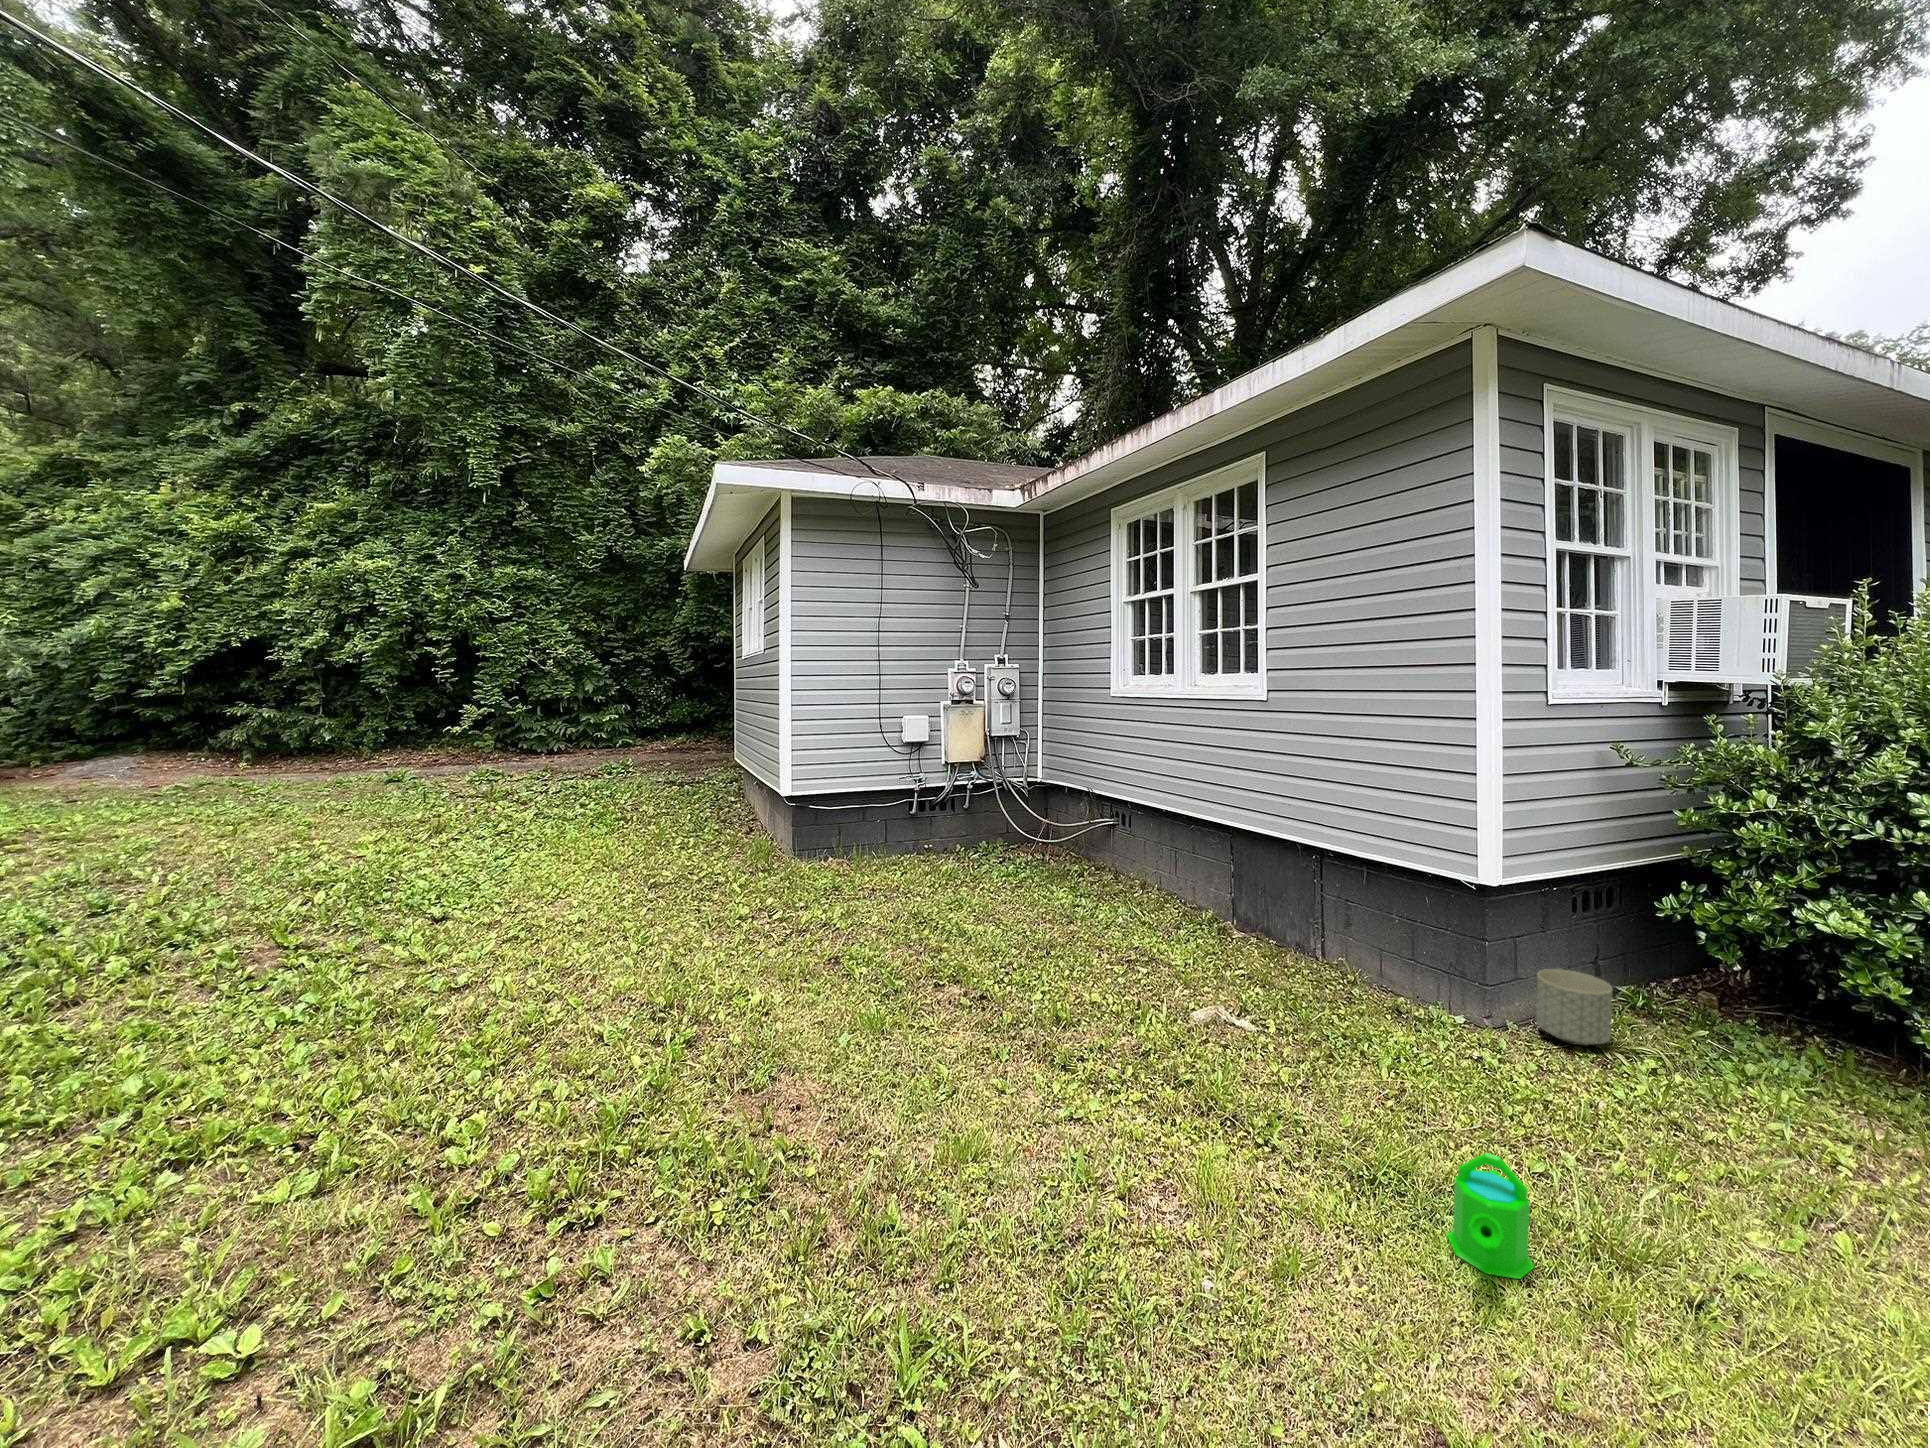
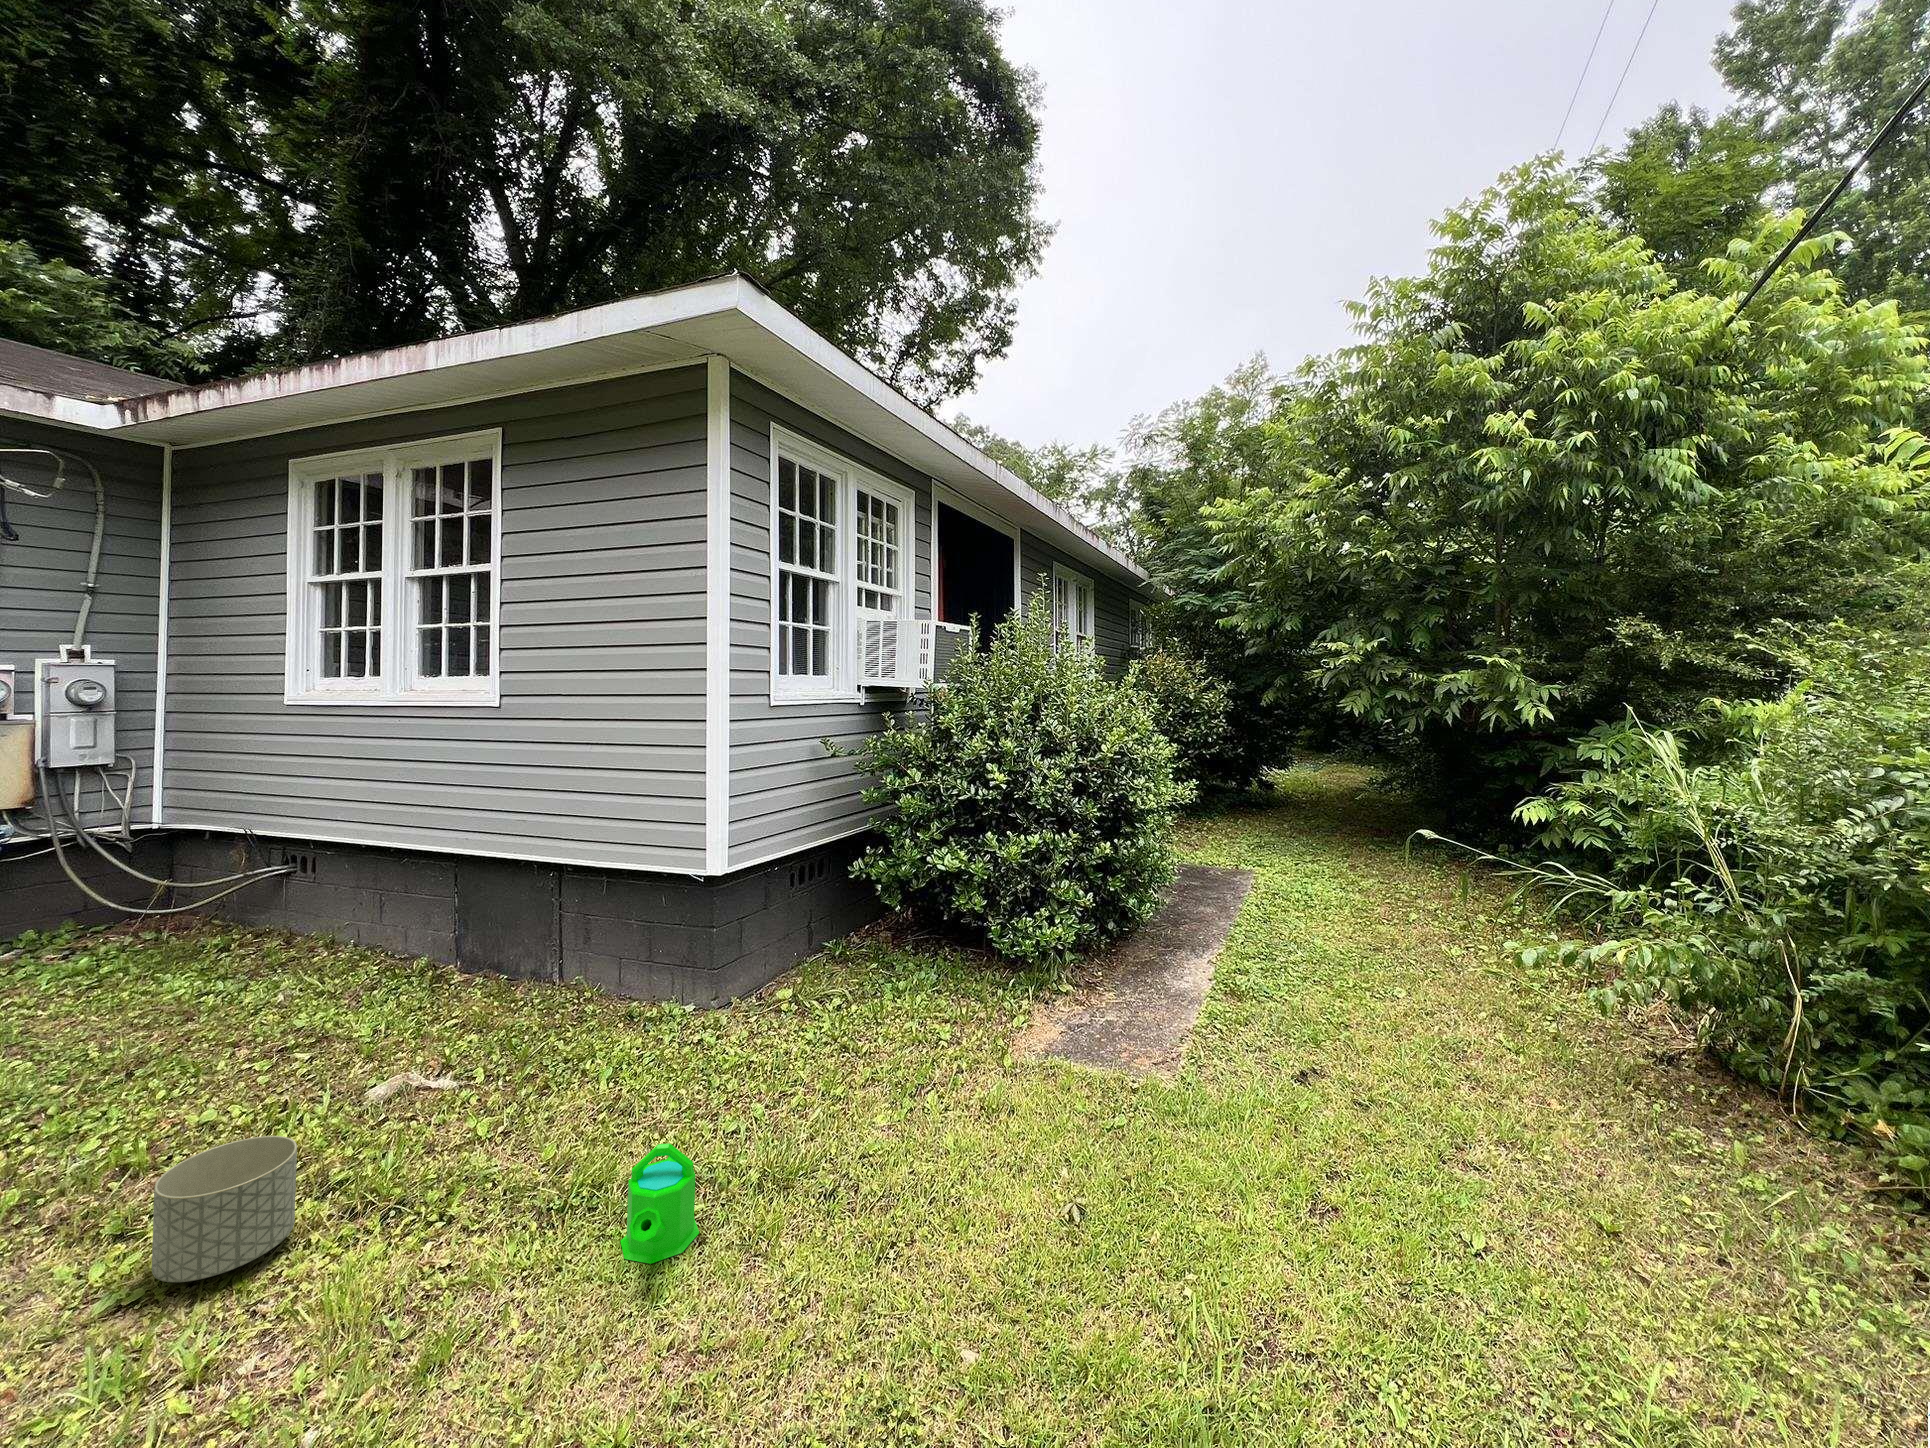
planter: present [1536,969,1612,1046] -> present [152,1136,297,1282]

